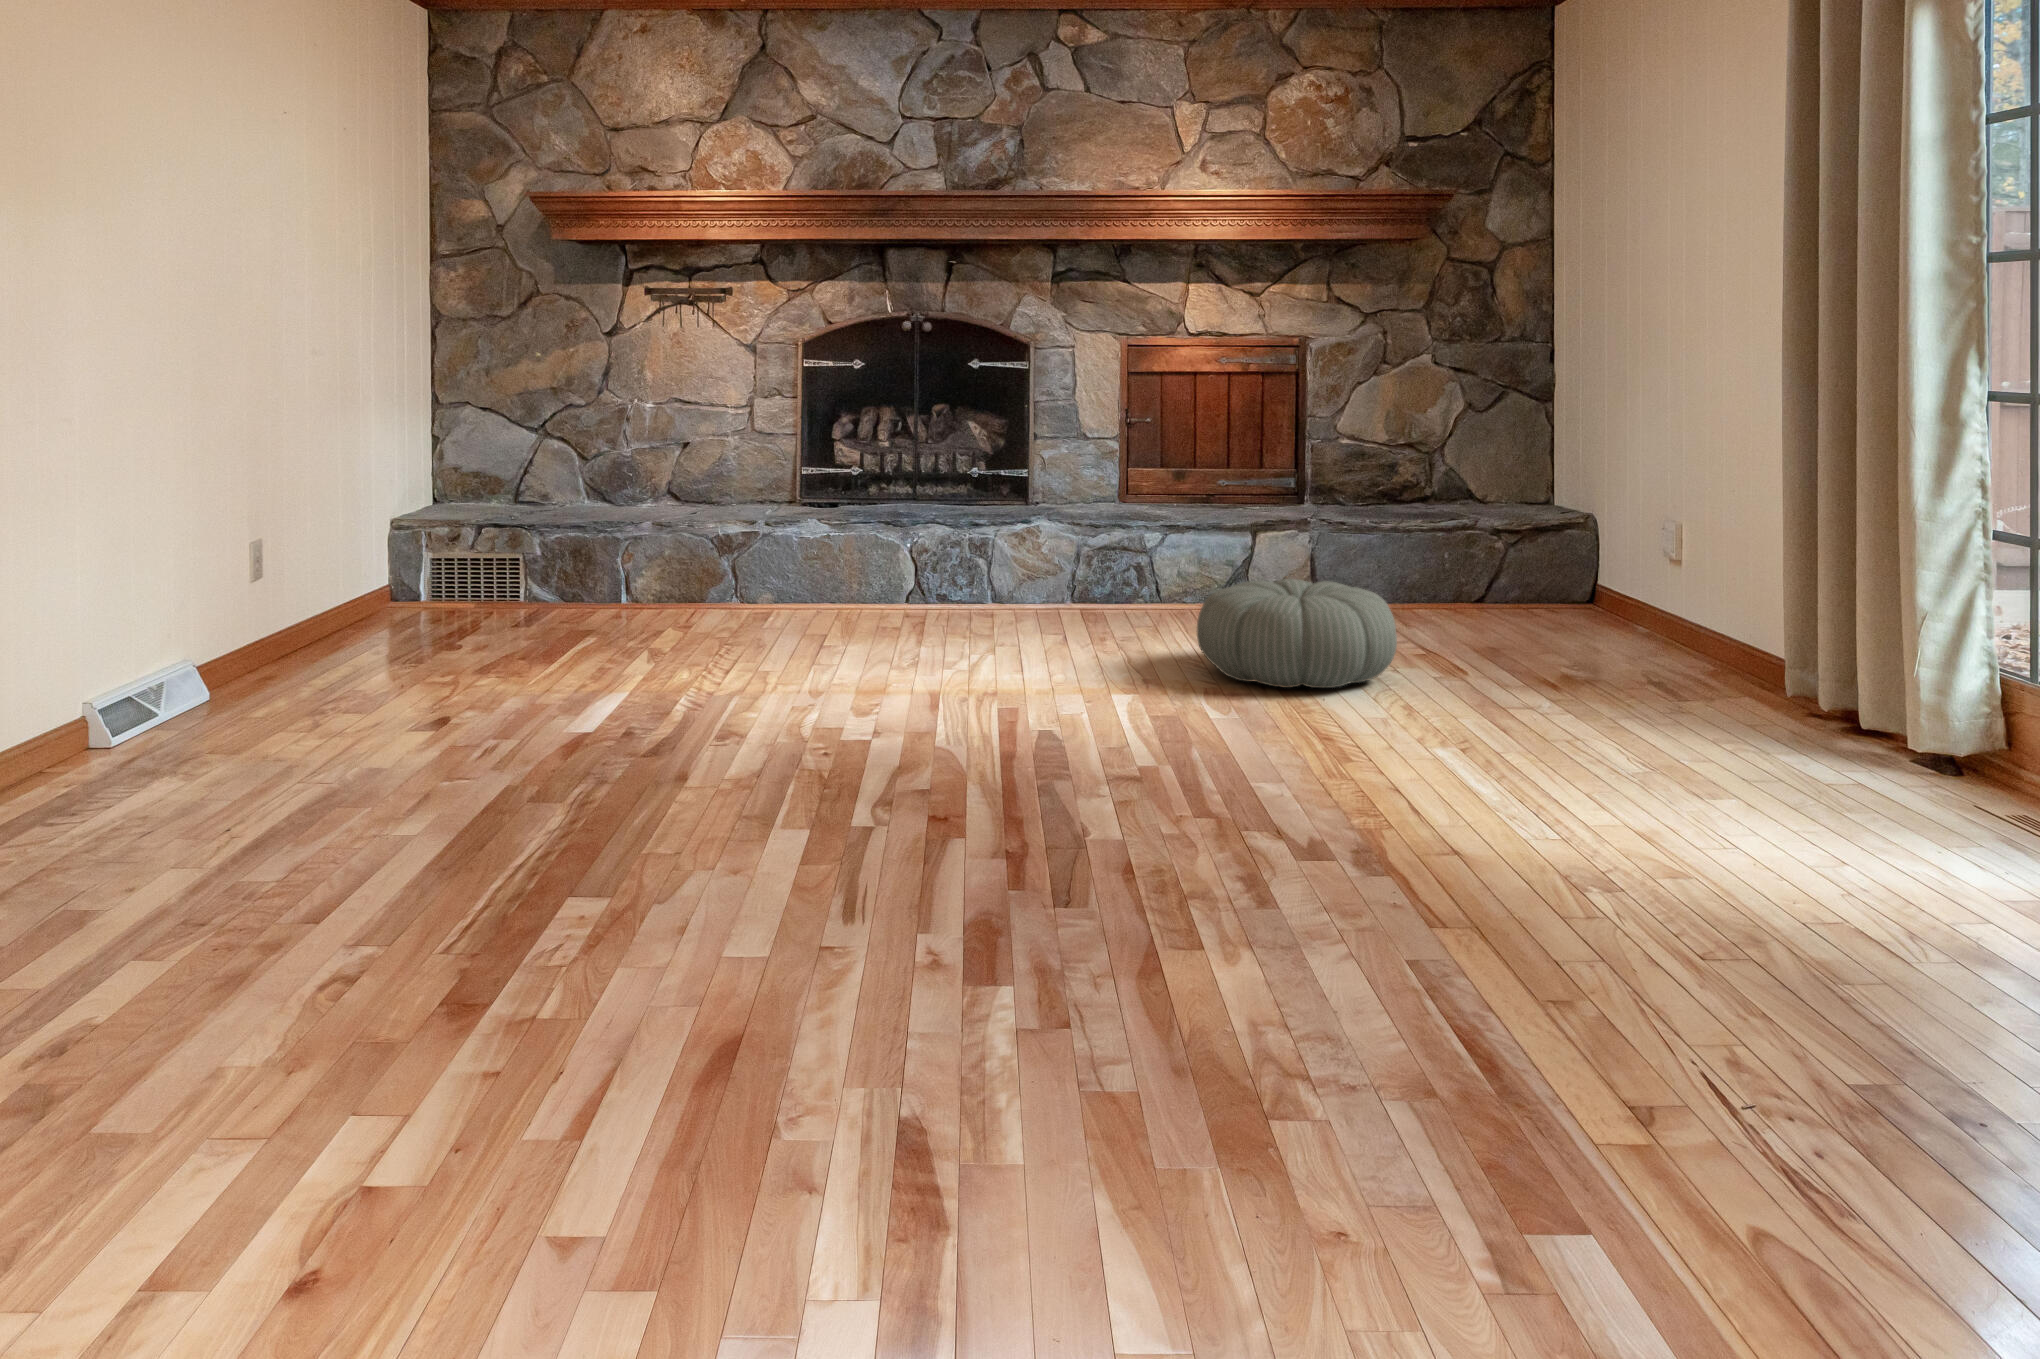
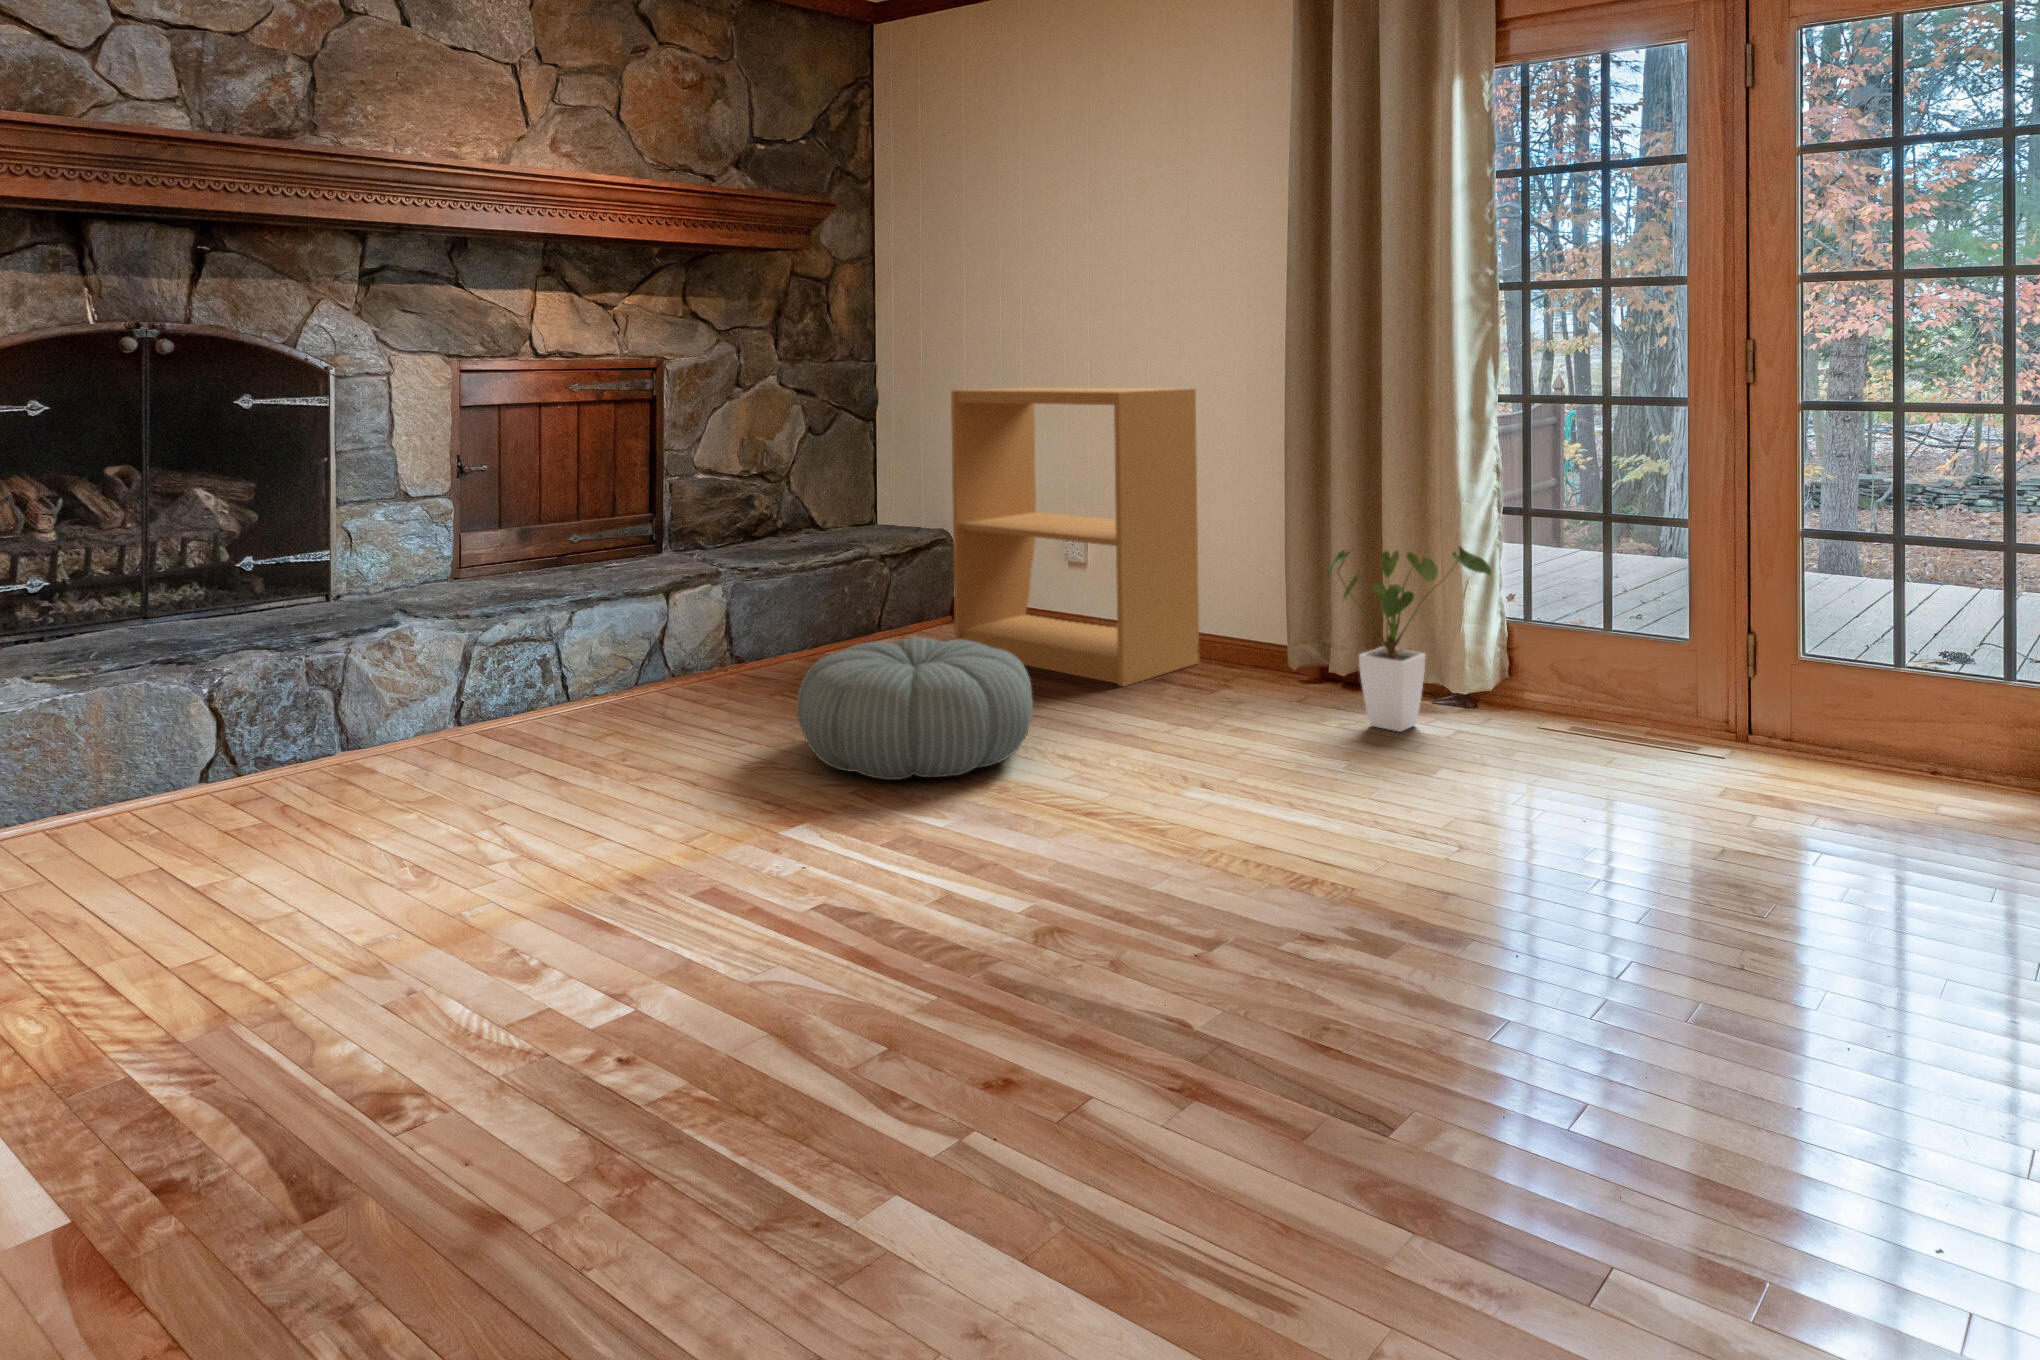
bookshelf: none [1516,374,1723,673] -> present [951,387,1199,686]
house plant: none [1660,549,1873,750] -> present [1327,546,1491,732]

